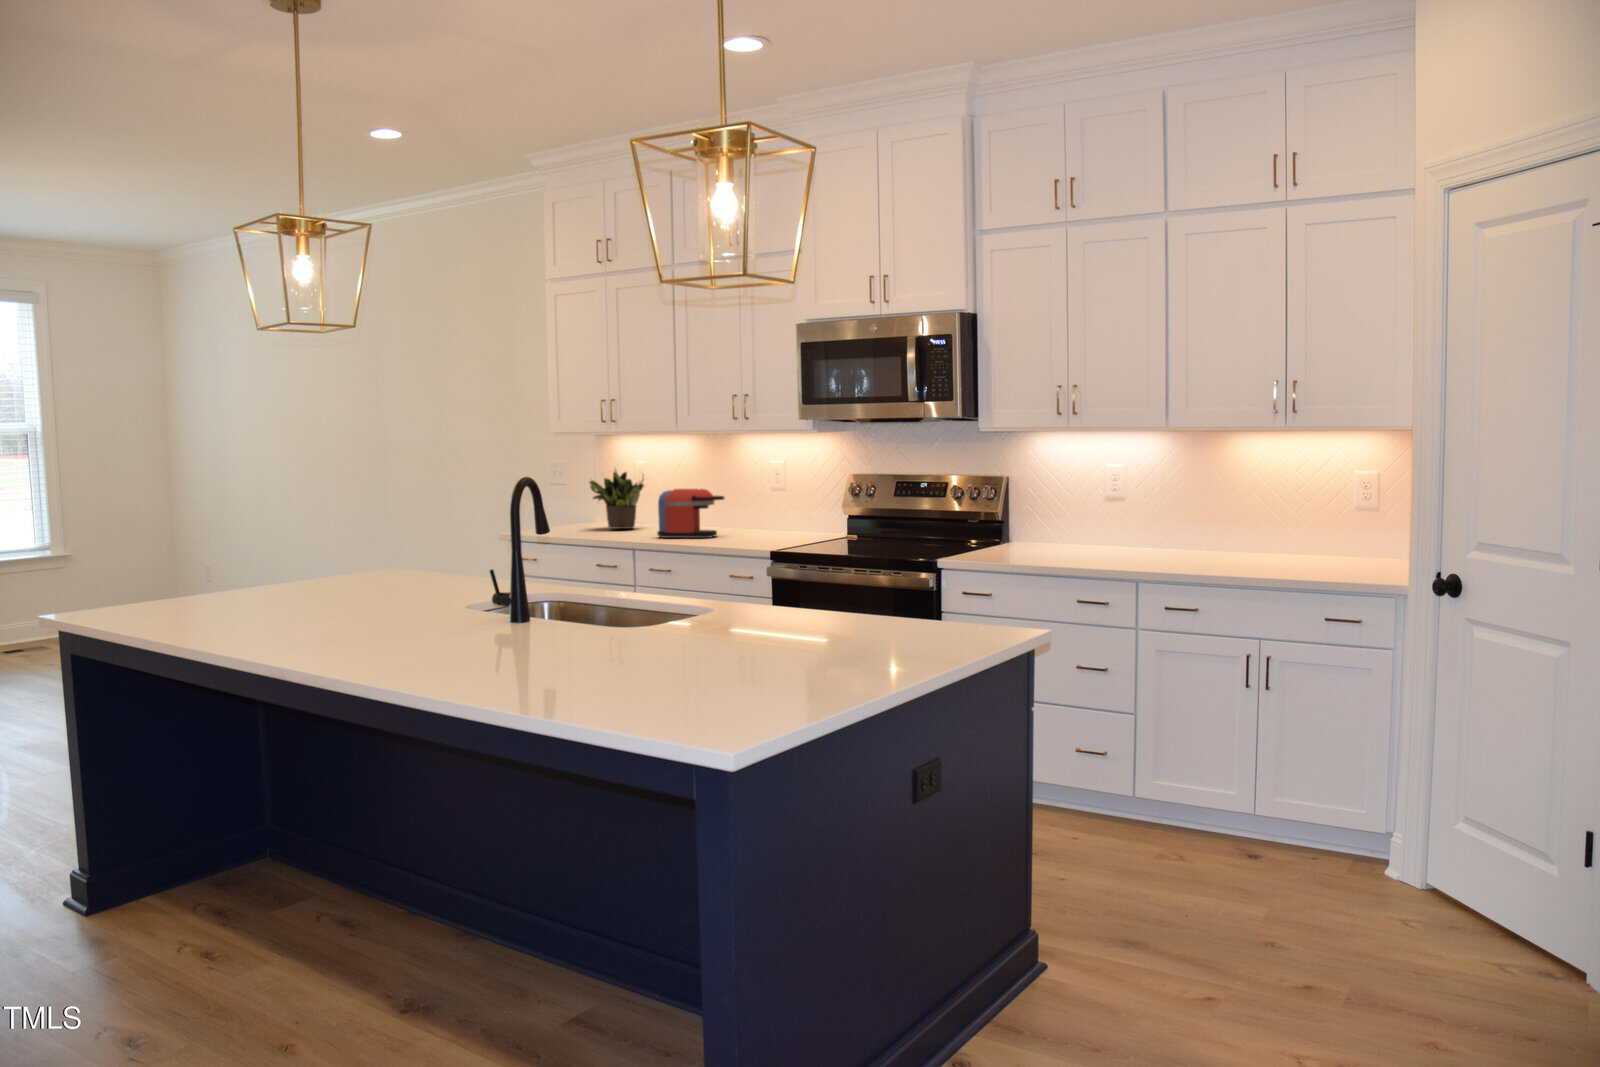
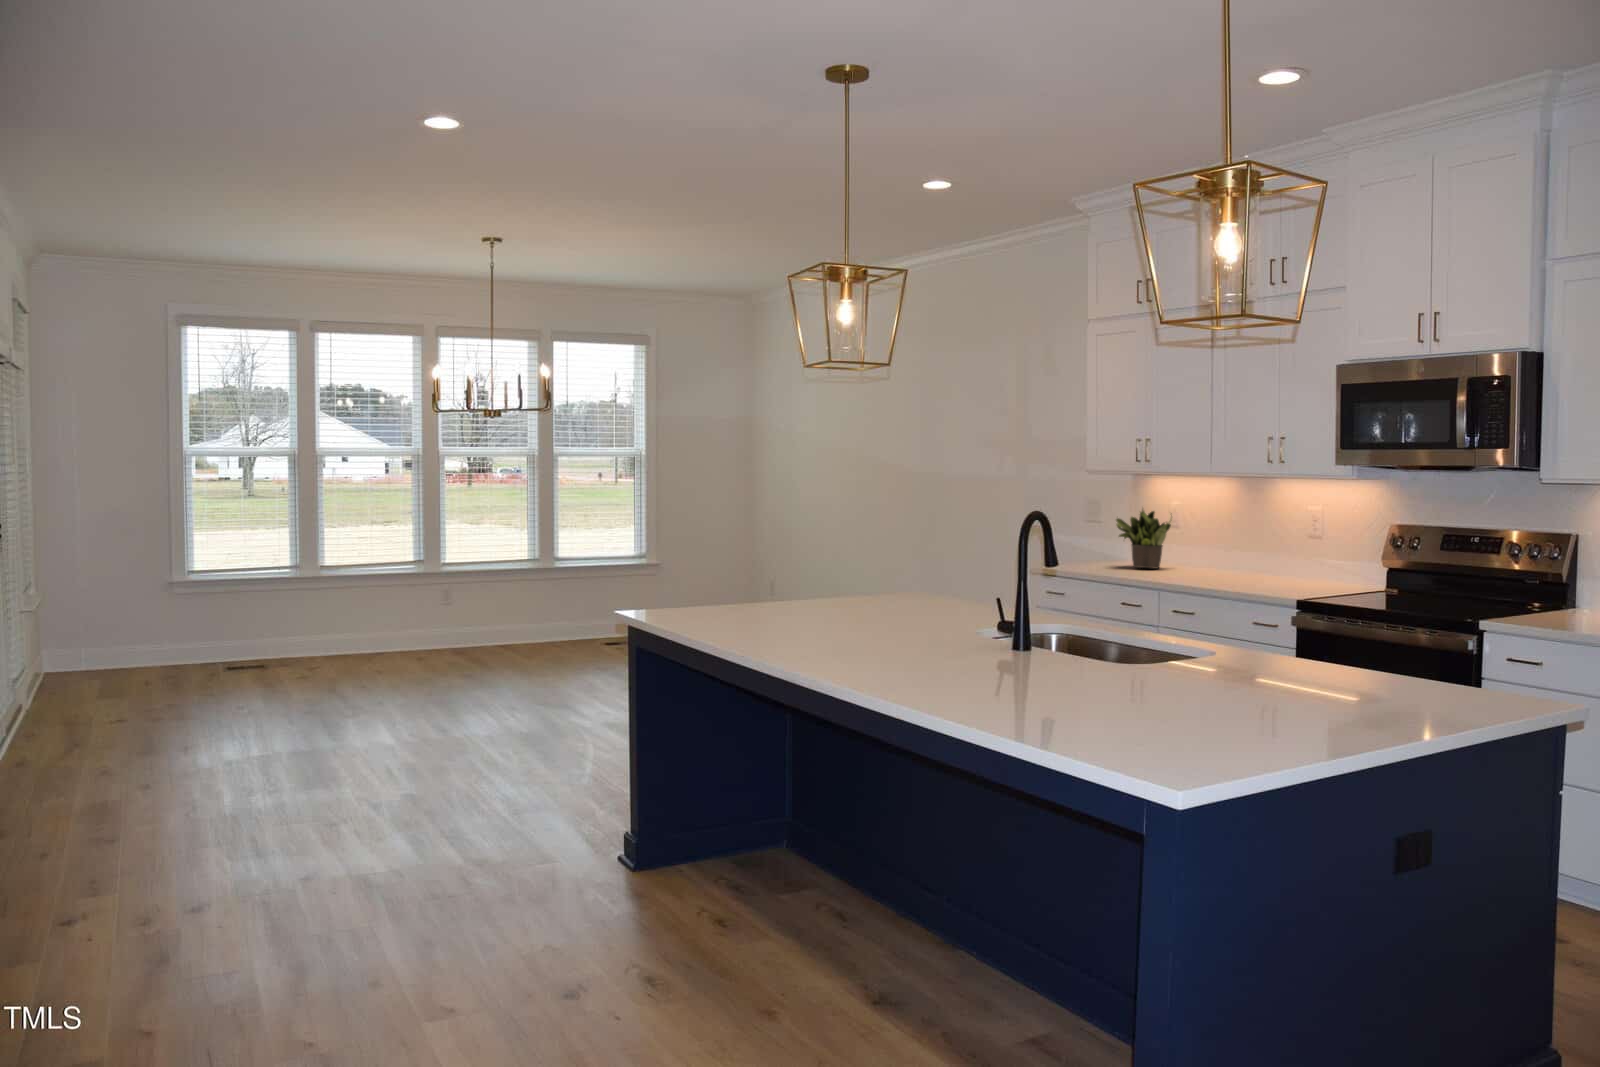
coffee maker: present [657,489,724,538] -> none [1180,531,1253,582]

